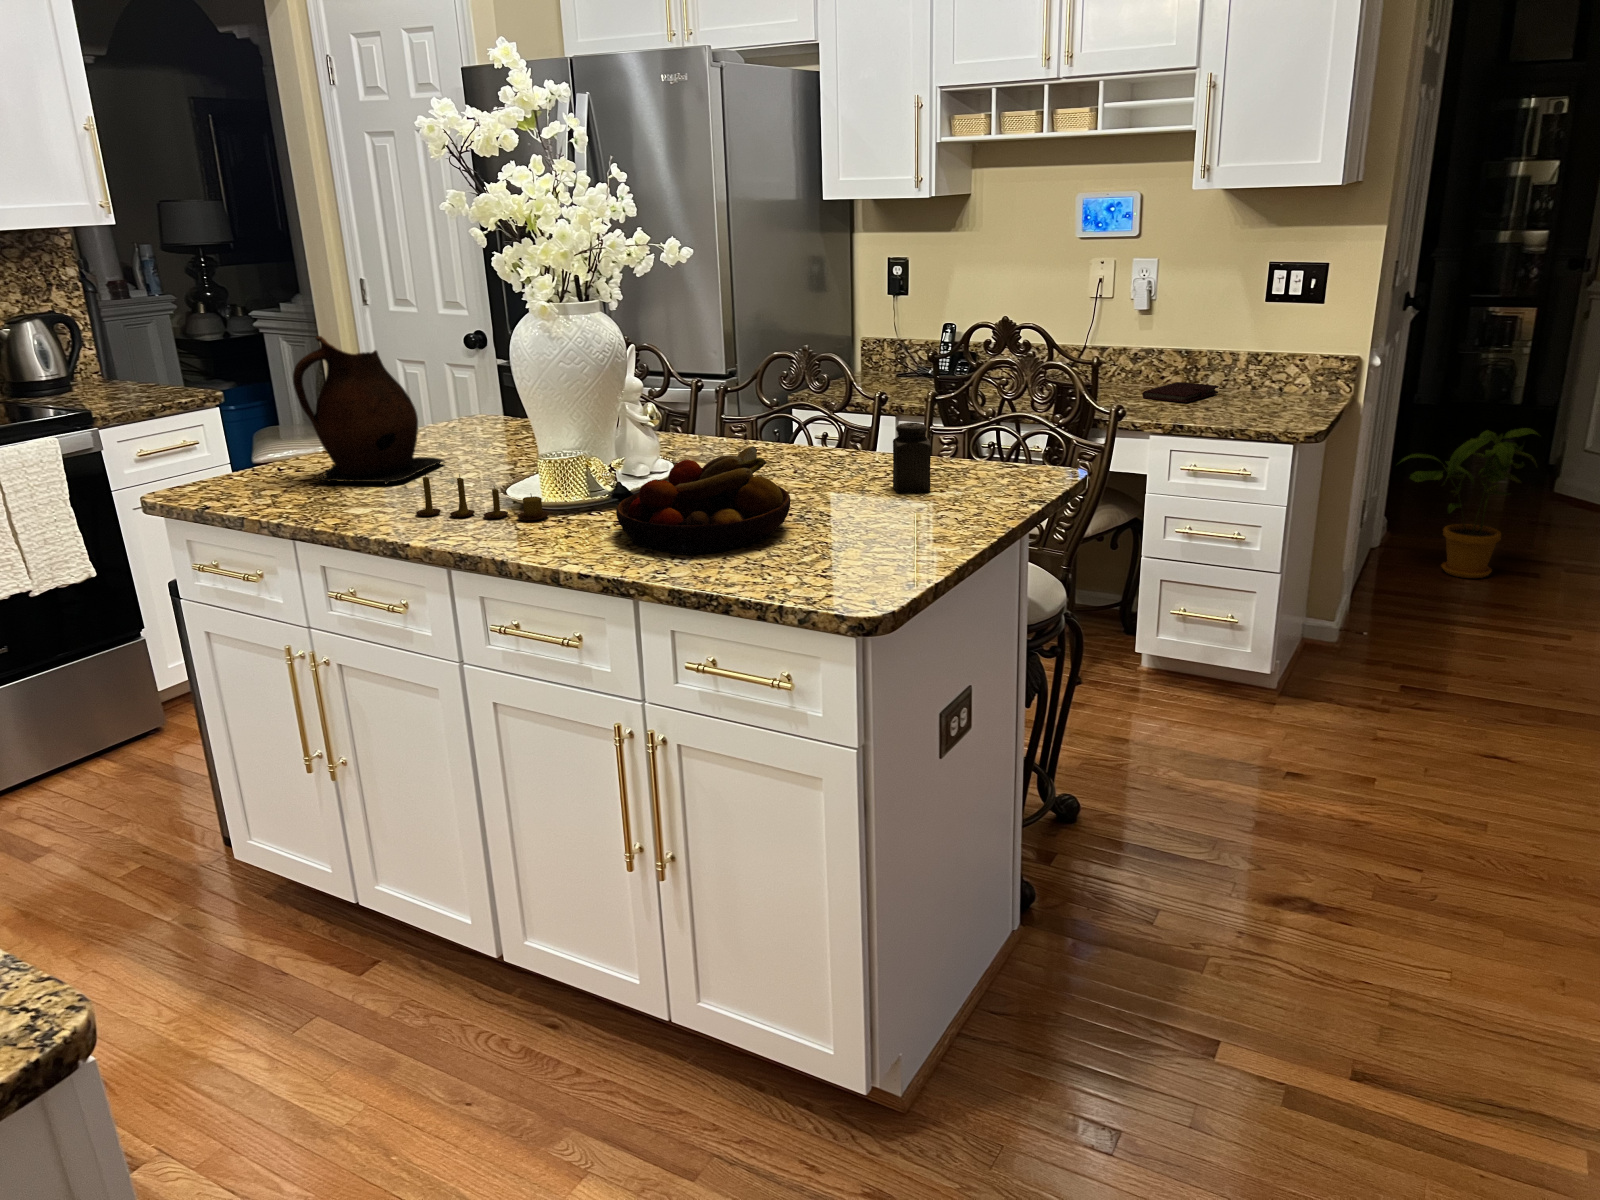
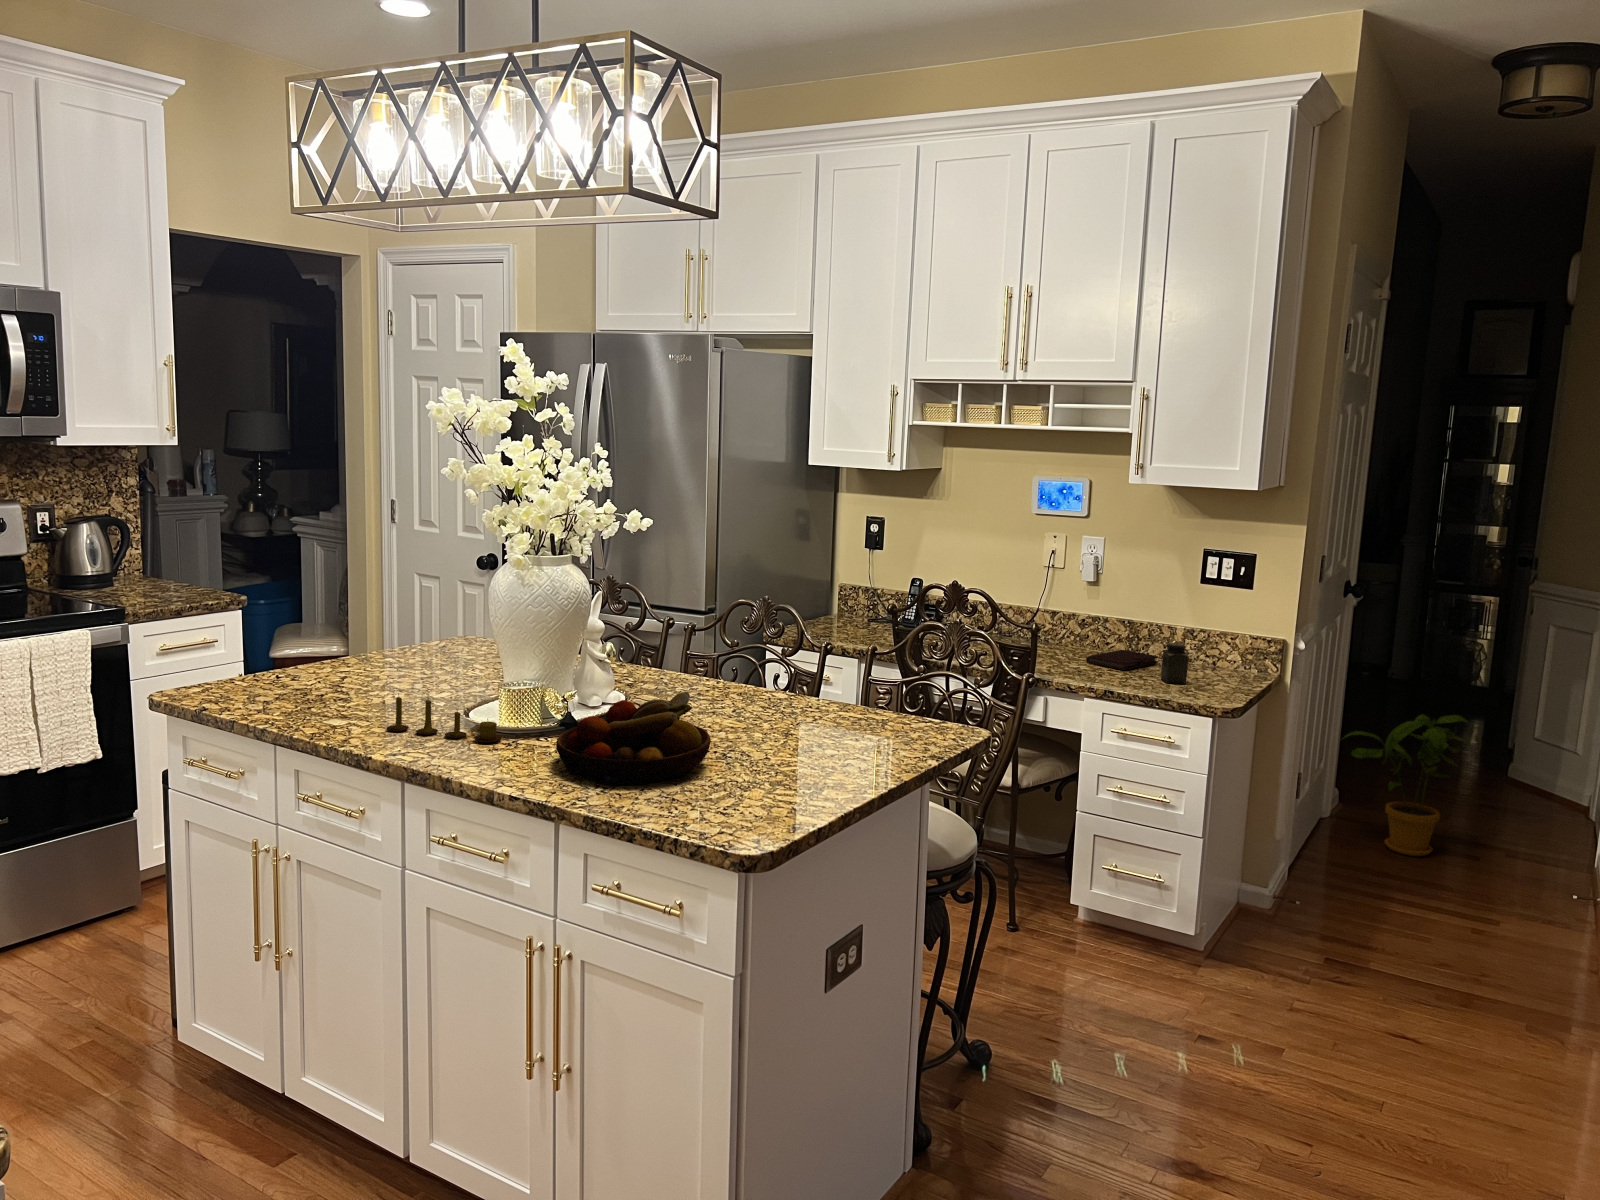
ceramic pitcher: present [293,336,445,485] -> none [300,565,426,700]
salt shaker: present [893,423,931,493] -> present [1161,643,1189,684]

